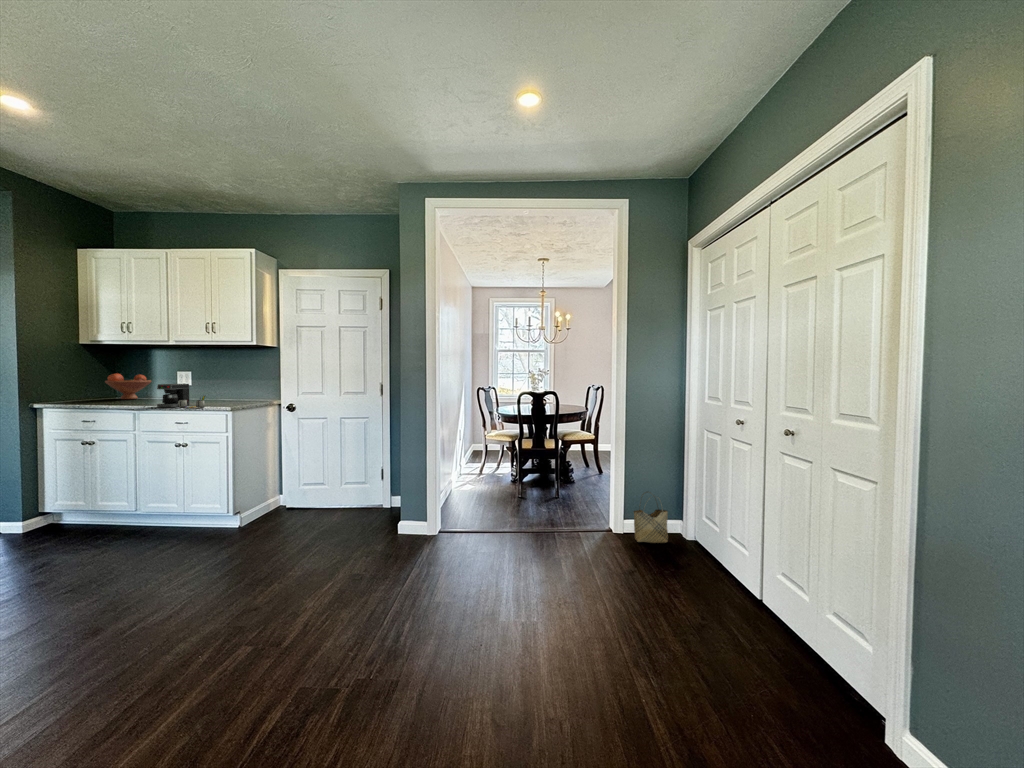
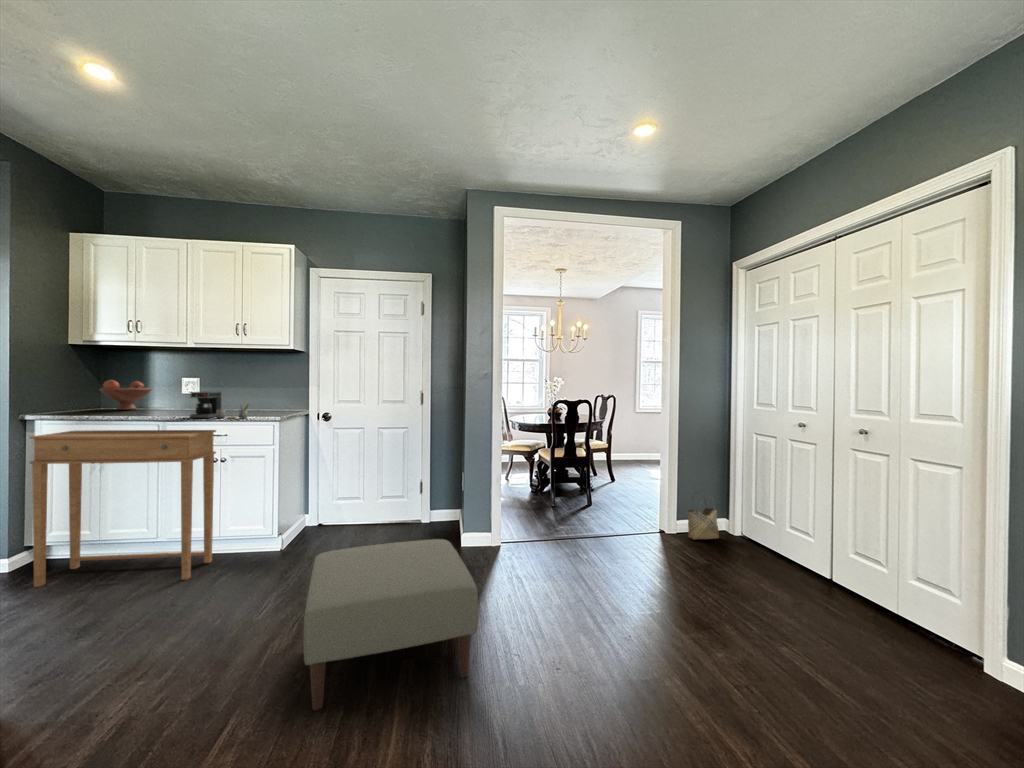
side table: none [21,417,178,550] -> present [30,430,216,587]
ottoman: none [101,530,328,690] -> present [304,539,478,710]

